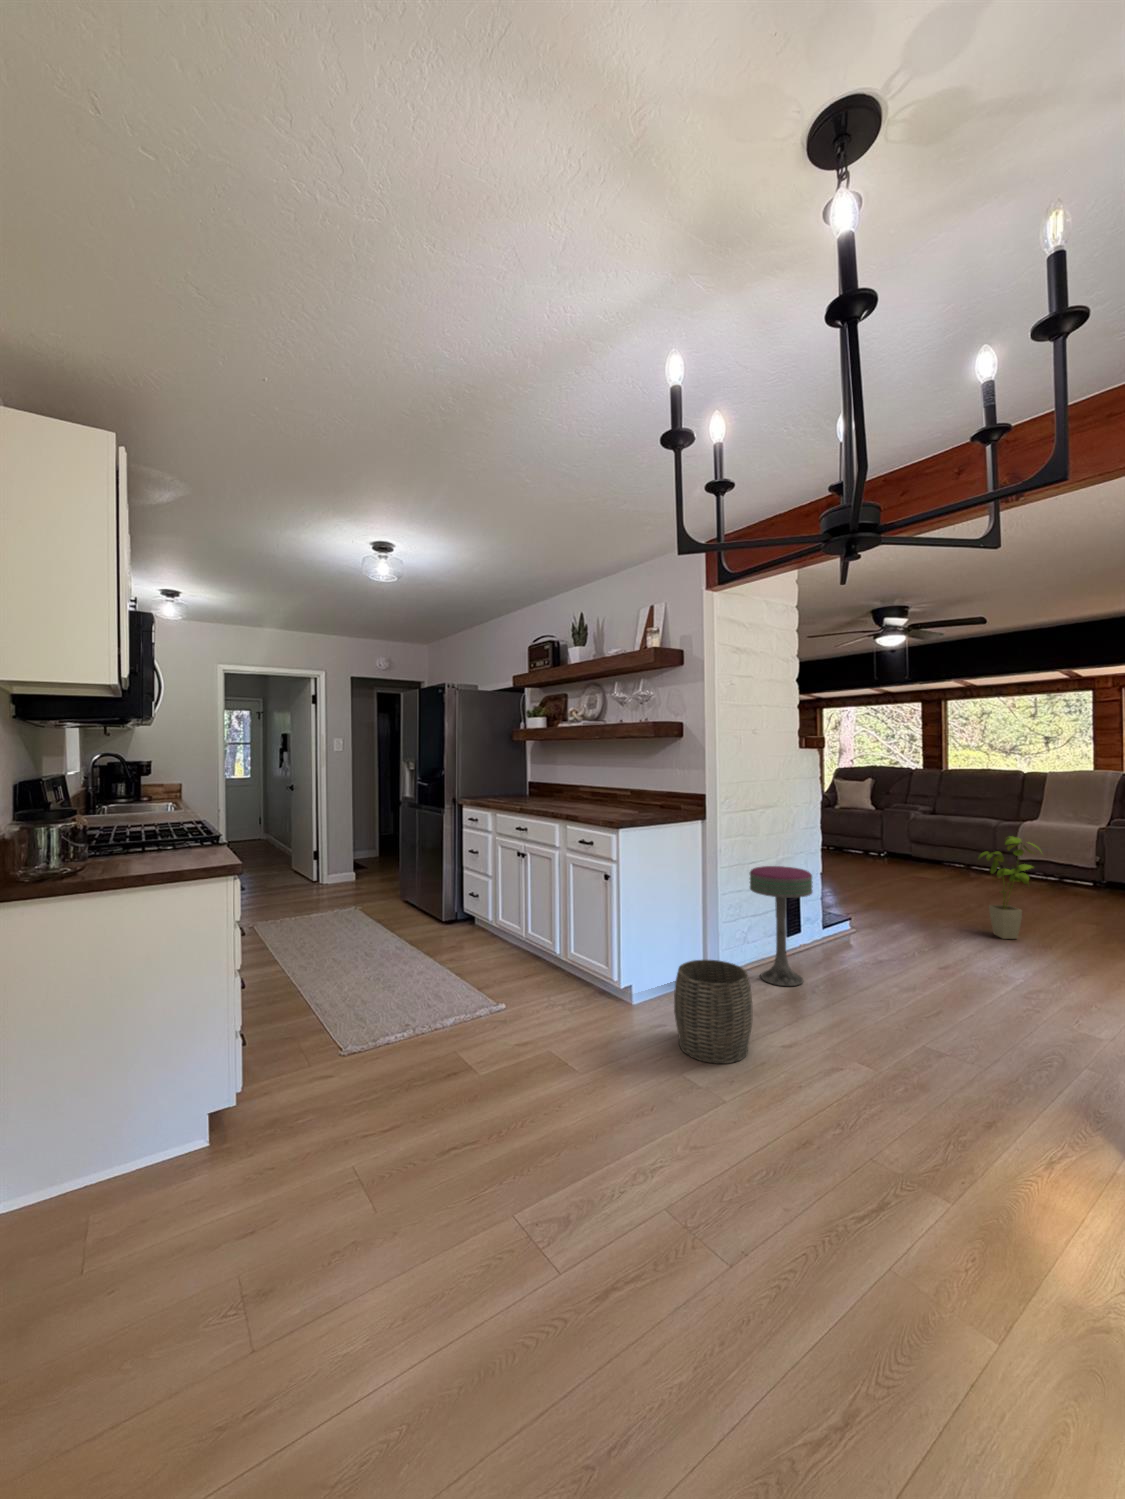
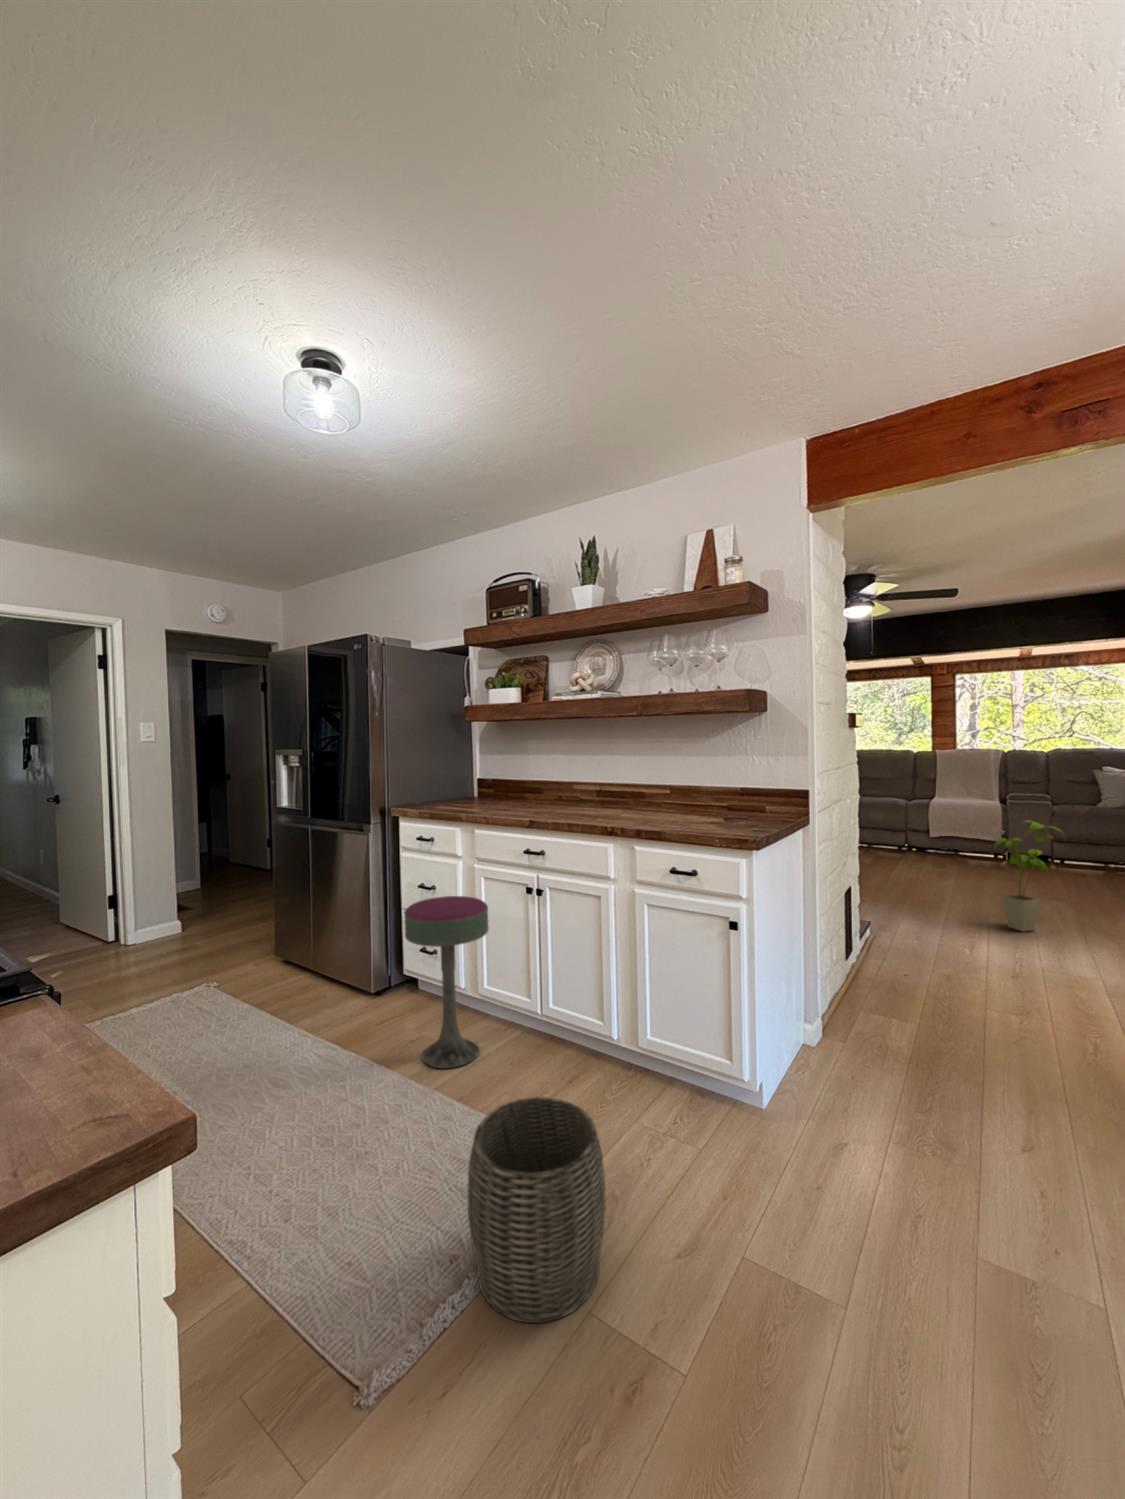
bar stool: present [750,866,812,986] -> present [404,896,489,1068]
woven basket: present [674,960,753,1064] -> present [467,1097,606,1323]

